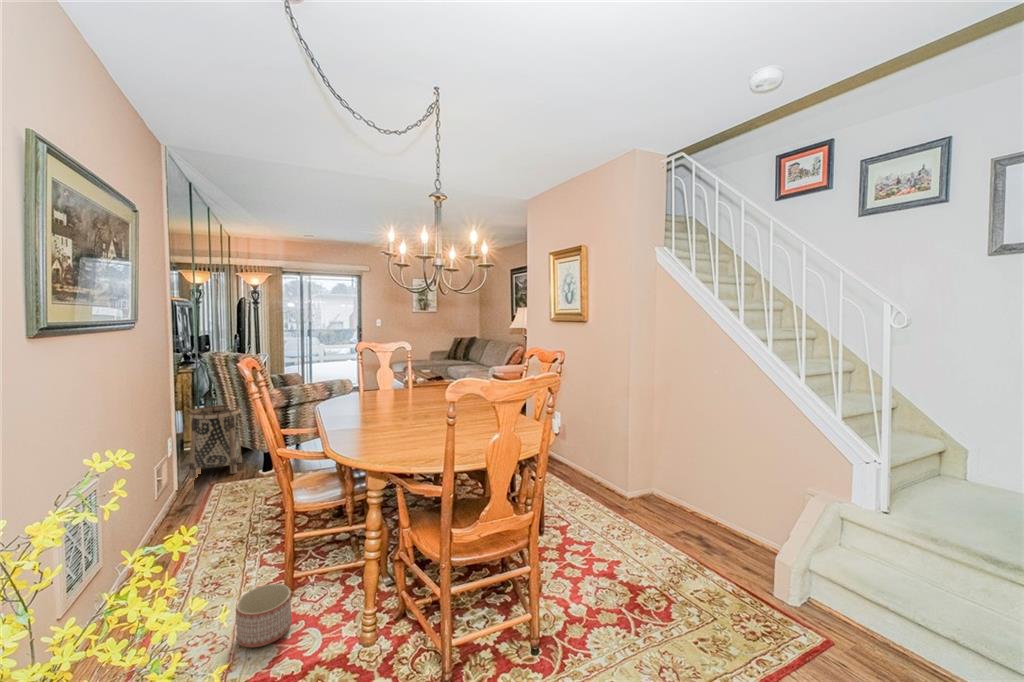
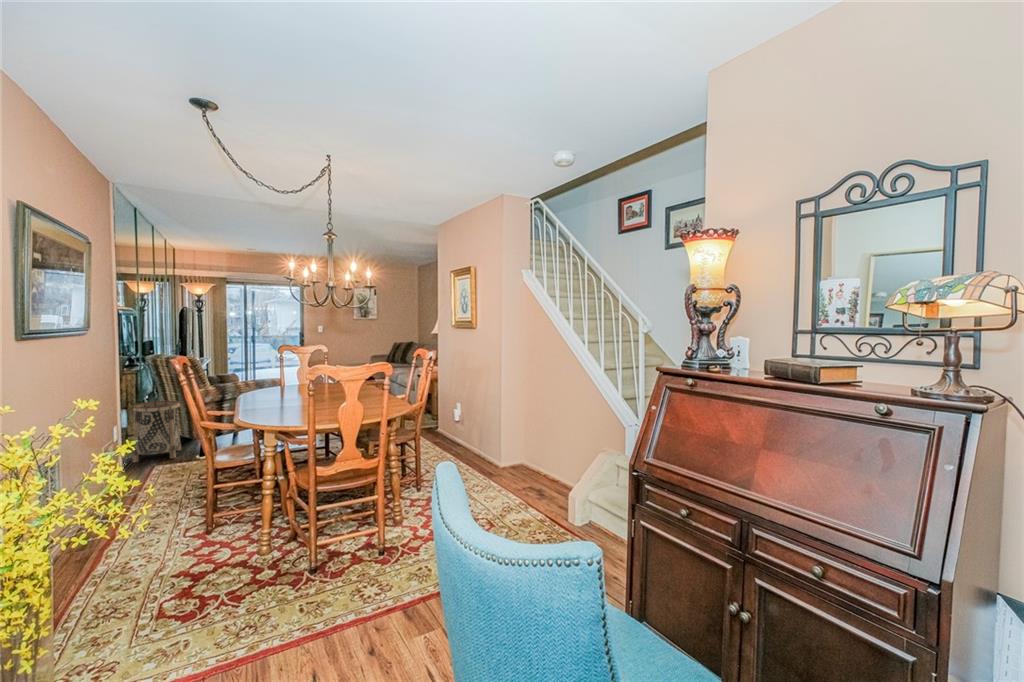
planter: present [236,584,291,647] -> none [167,519,209,559]

